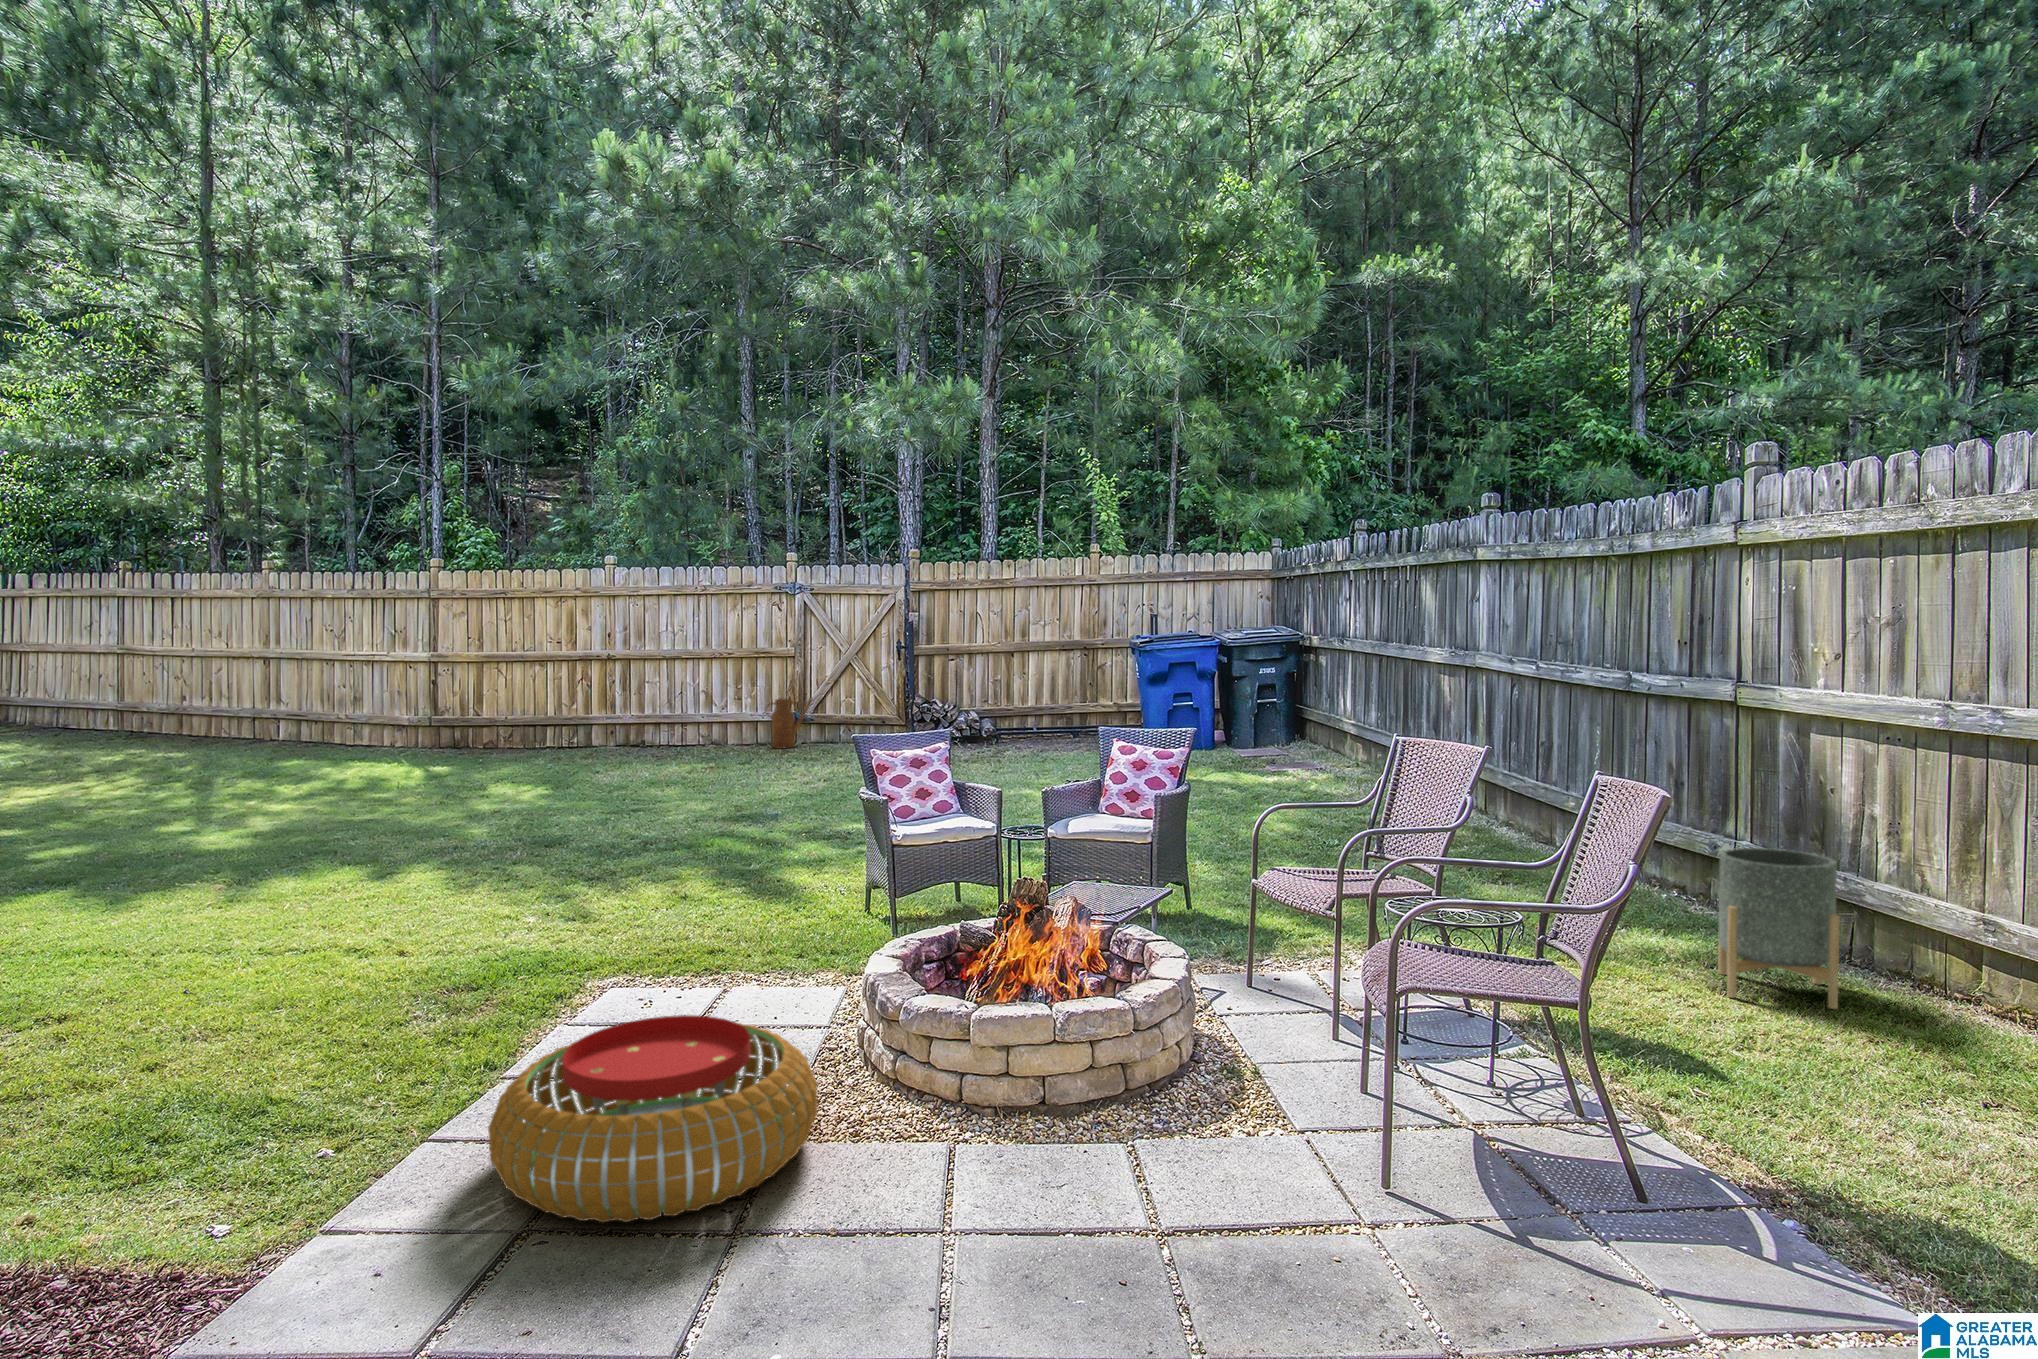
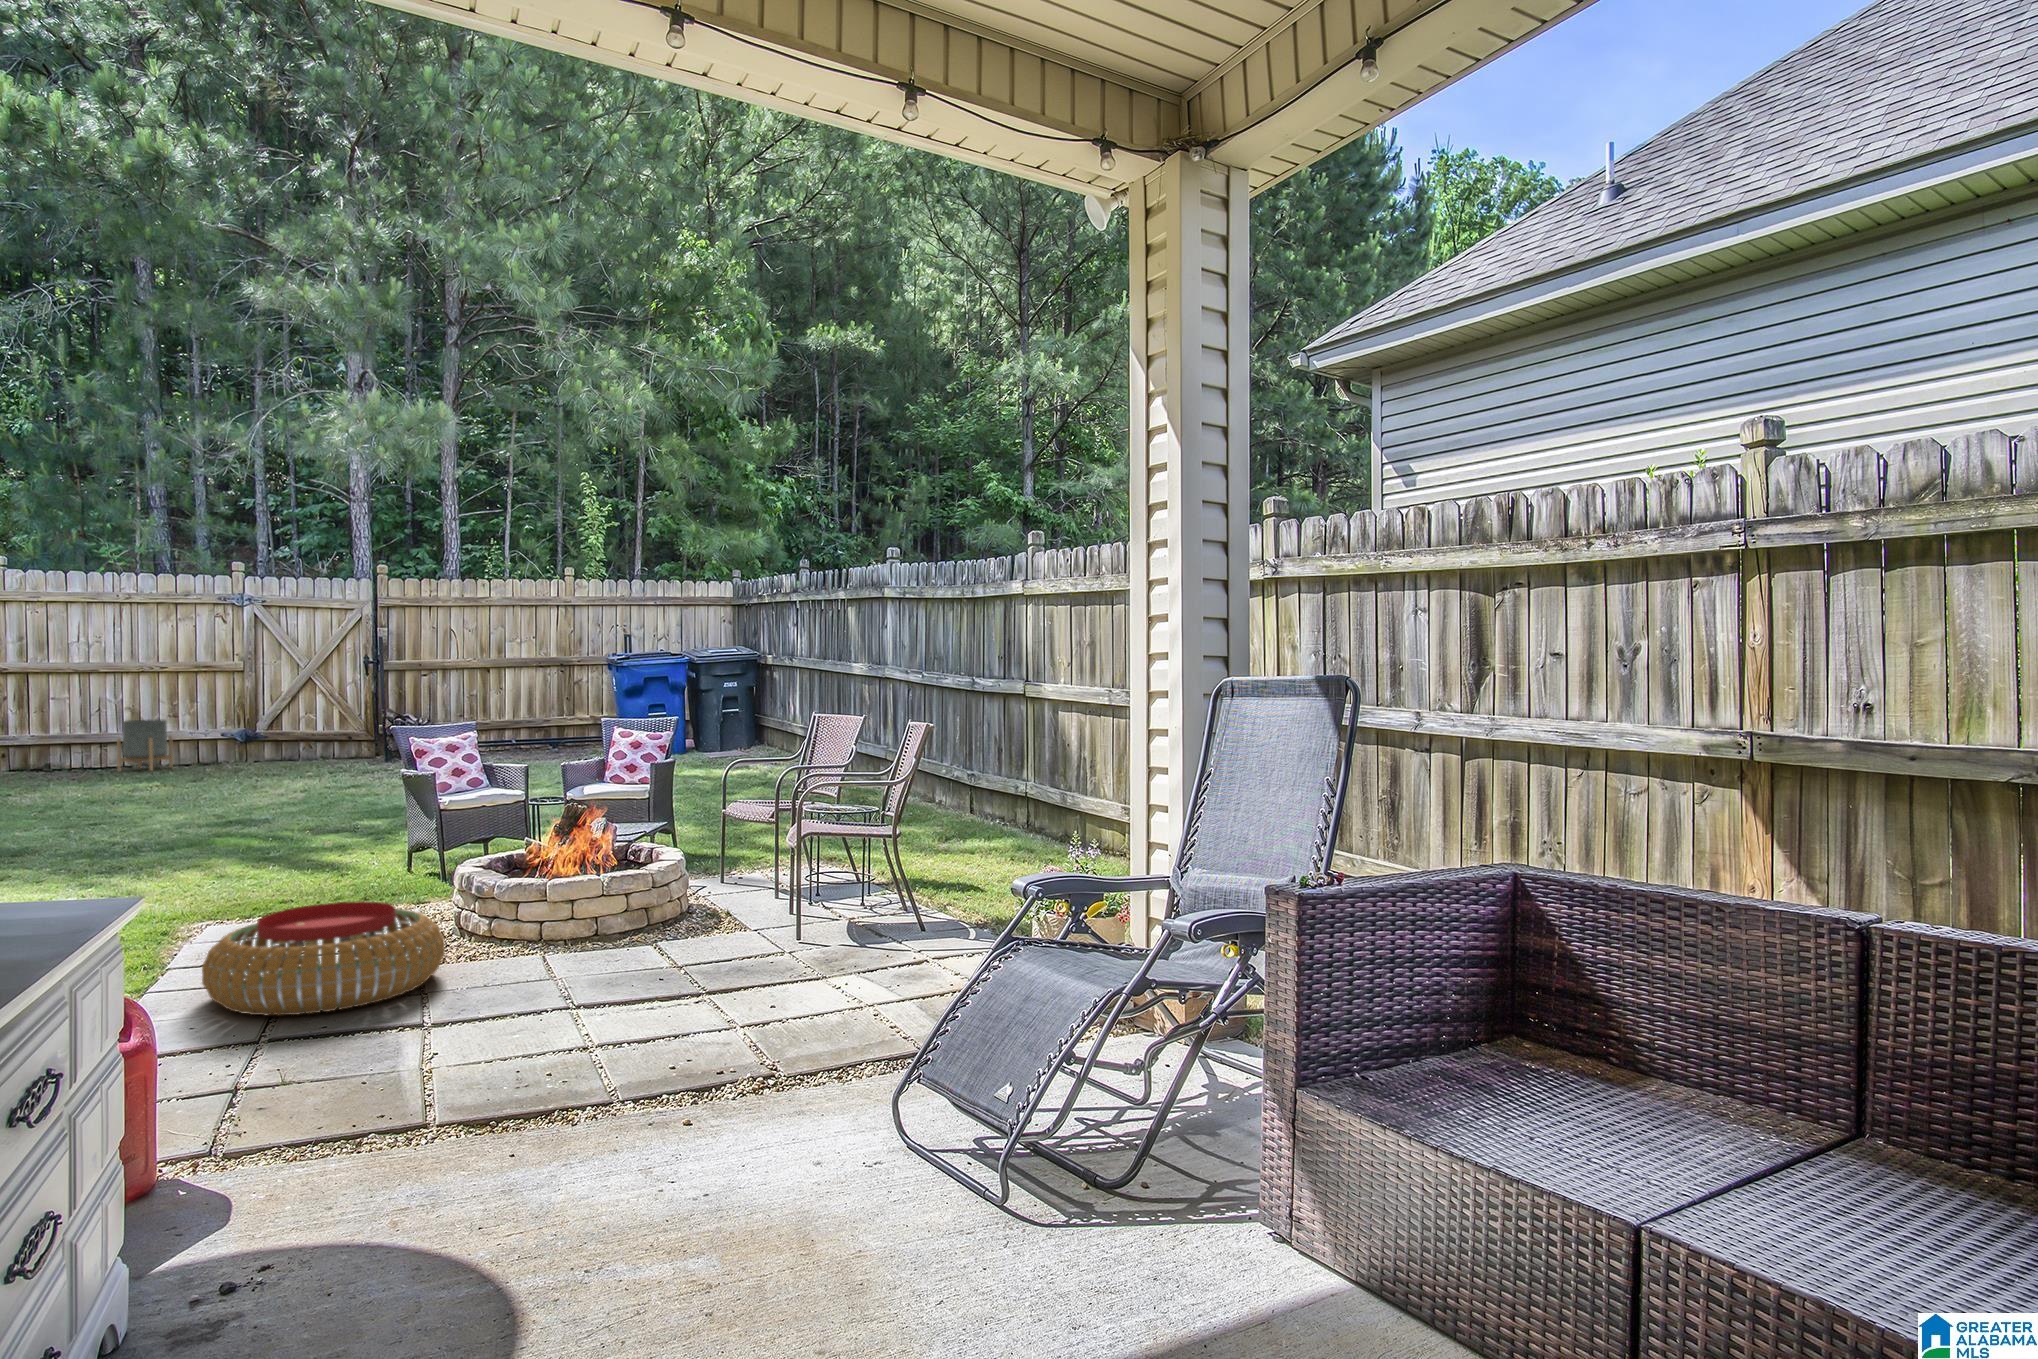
watering can: present [765,698,812,749] -> none [207,713,266,766]
planter: present [1718,848,1840,1009] -> present [117,719,173,771]

